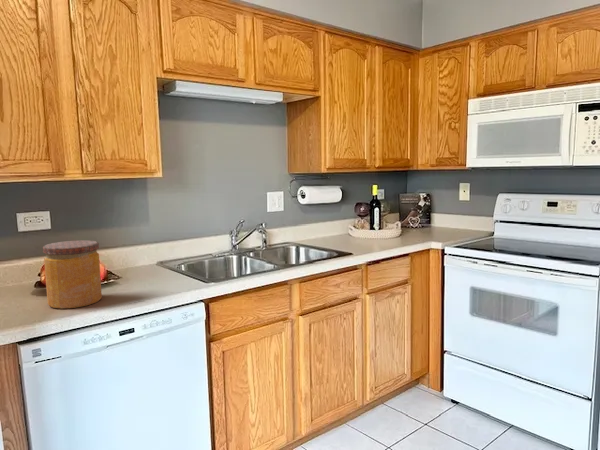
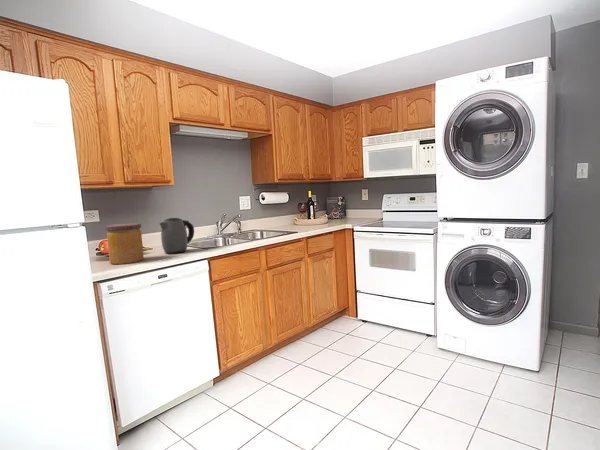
kettle: none [130,232,186,290] -> present [160,218,194,254]

